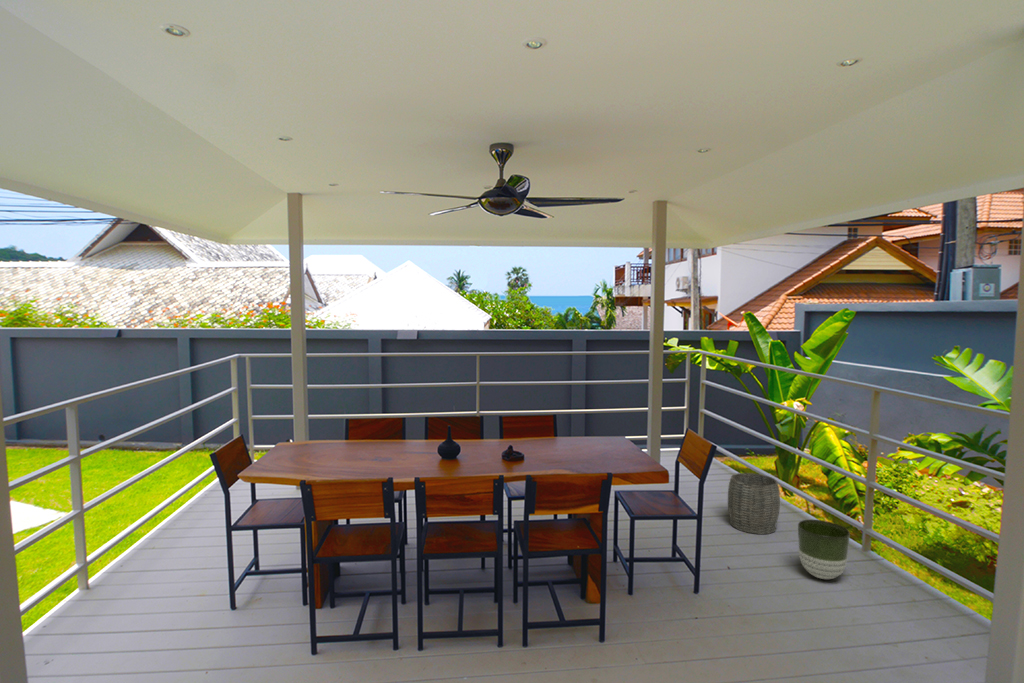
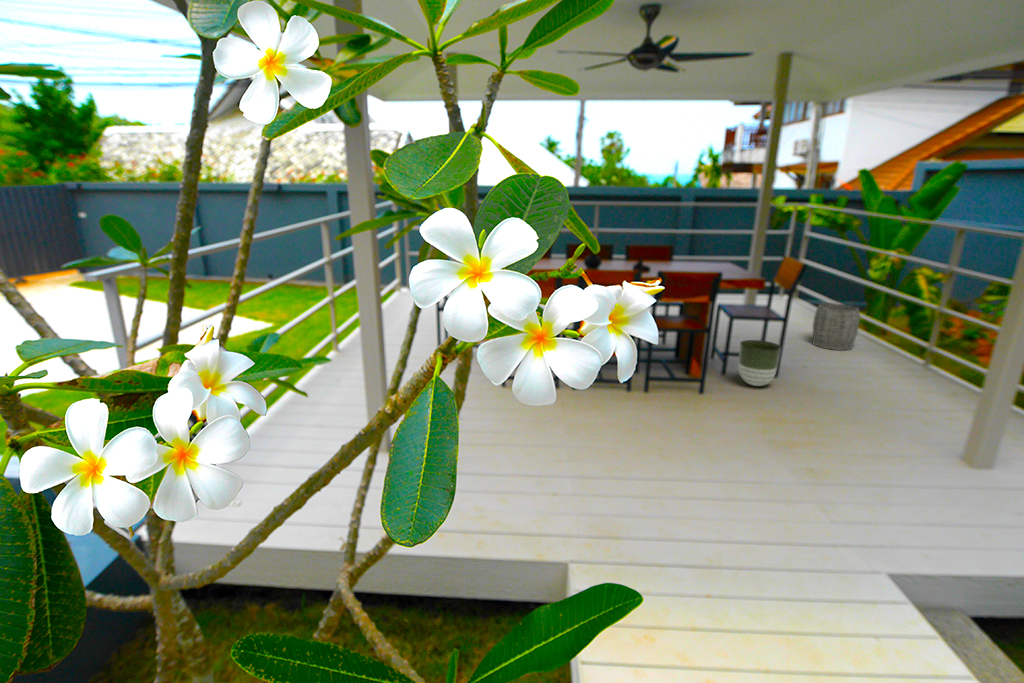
planter: present [798,520,850,579] -> present [739,340,781,386]

